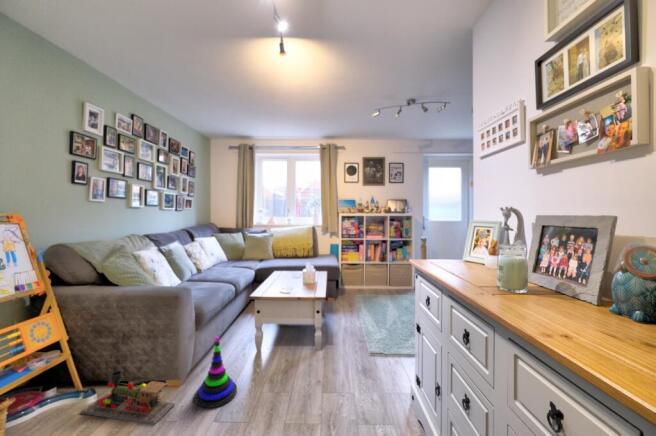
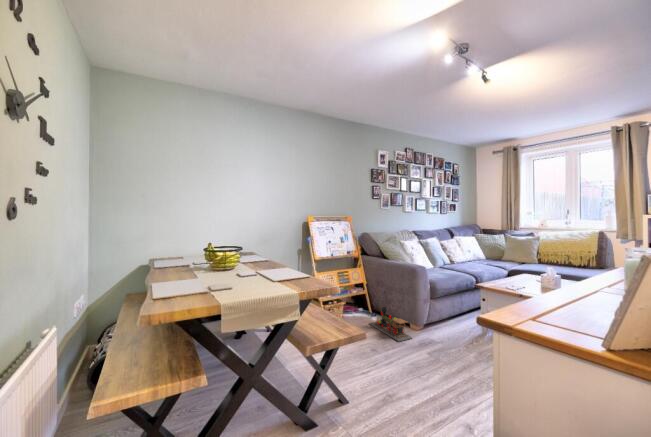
stacking toy: present [195,337,237,408] -> none [425,303,455,351]

